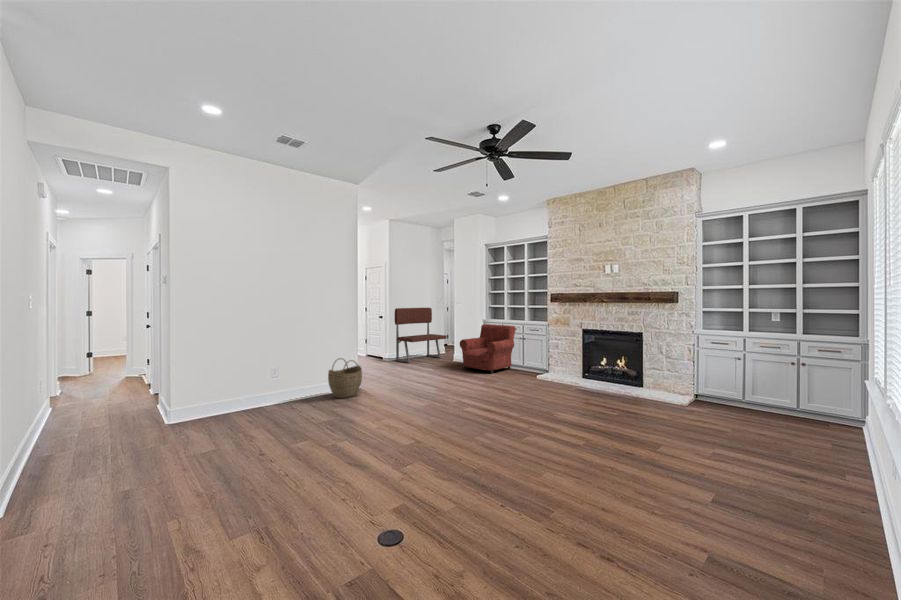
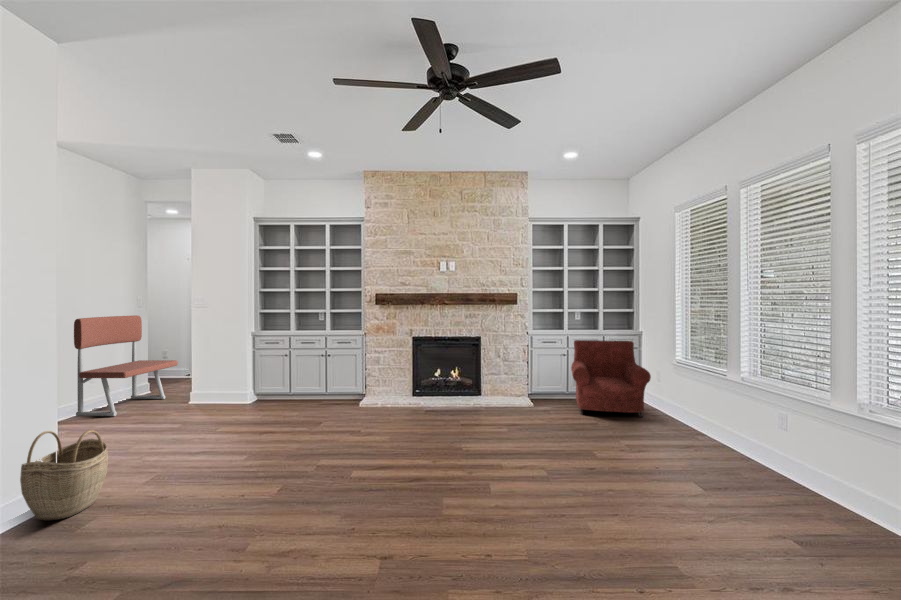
armchair: present [460,324,516,374] -> present [571,340,651,417]

